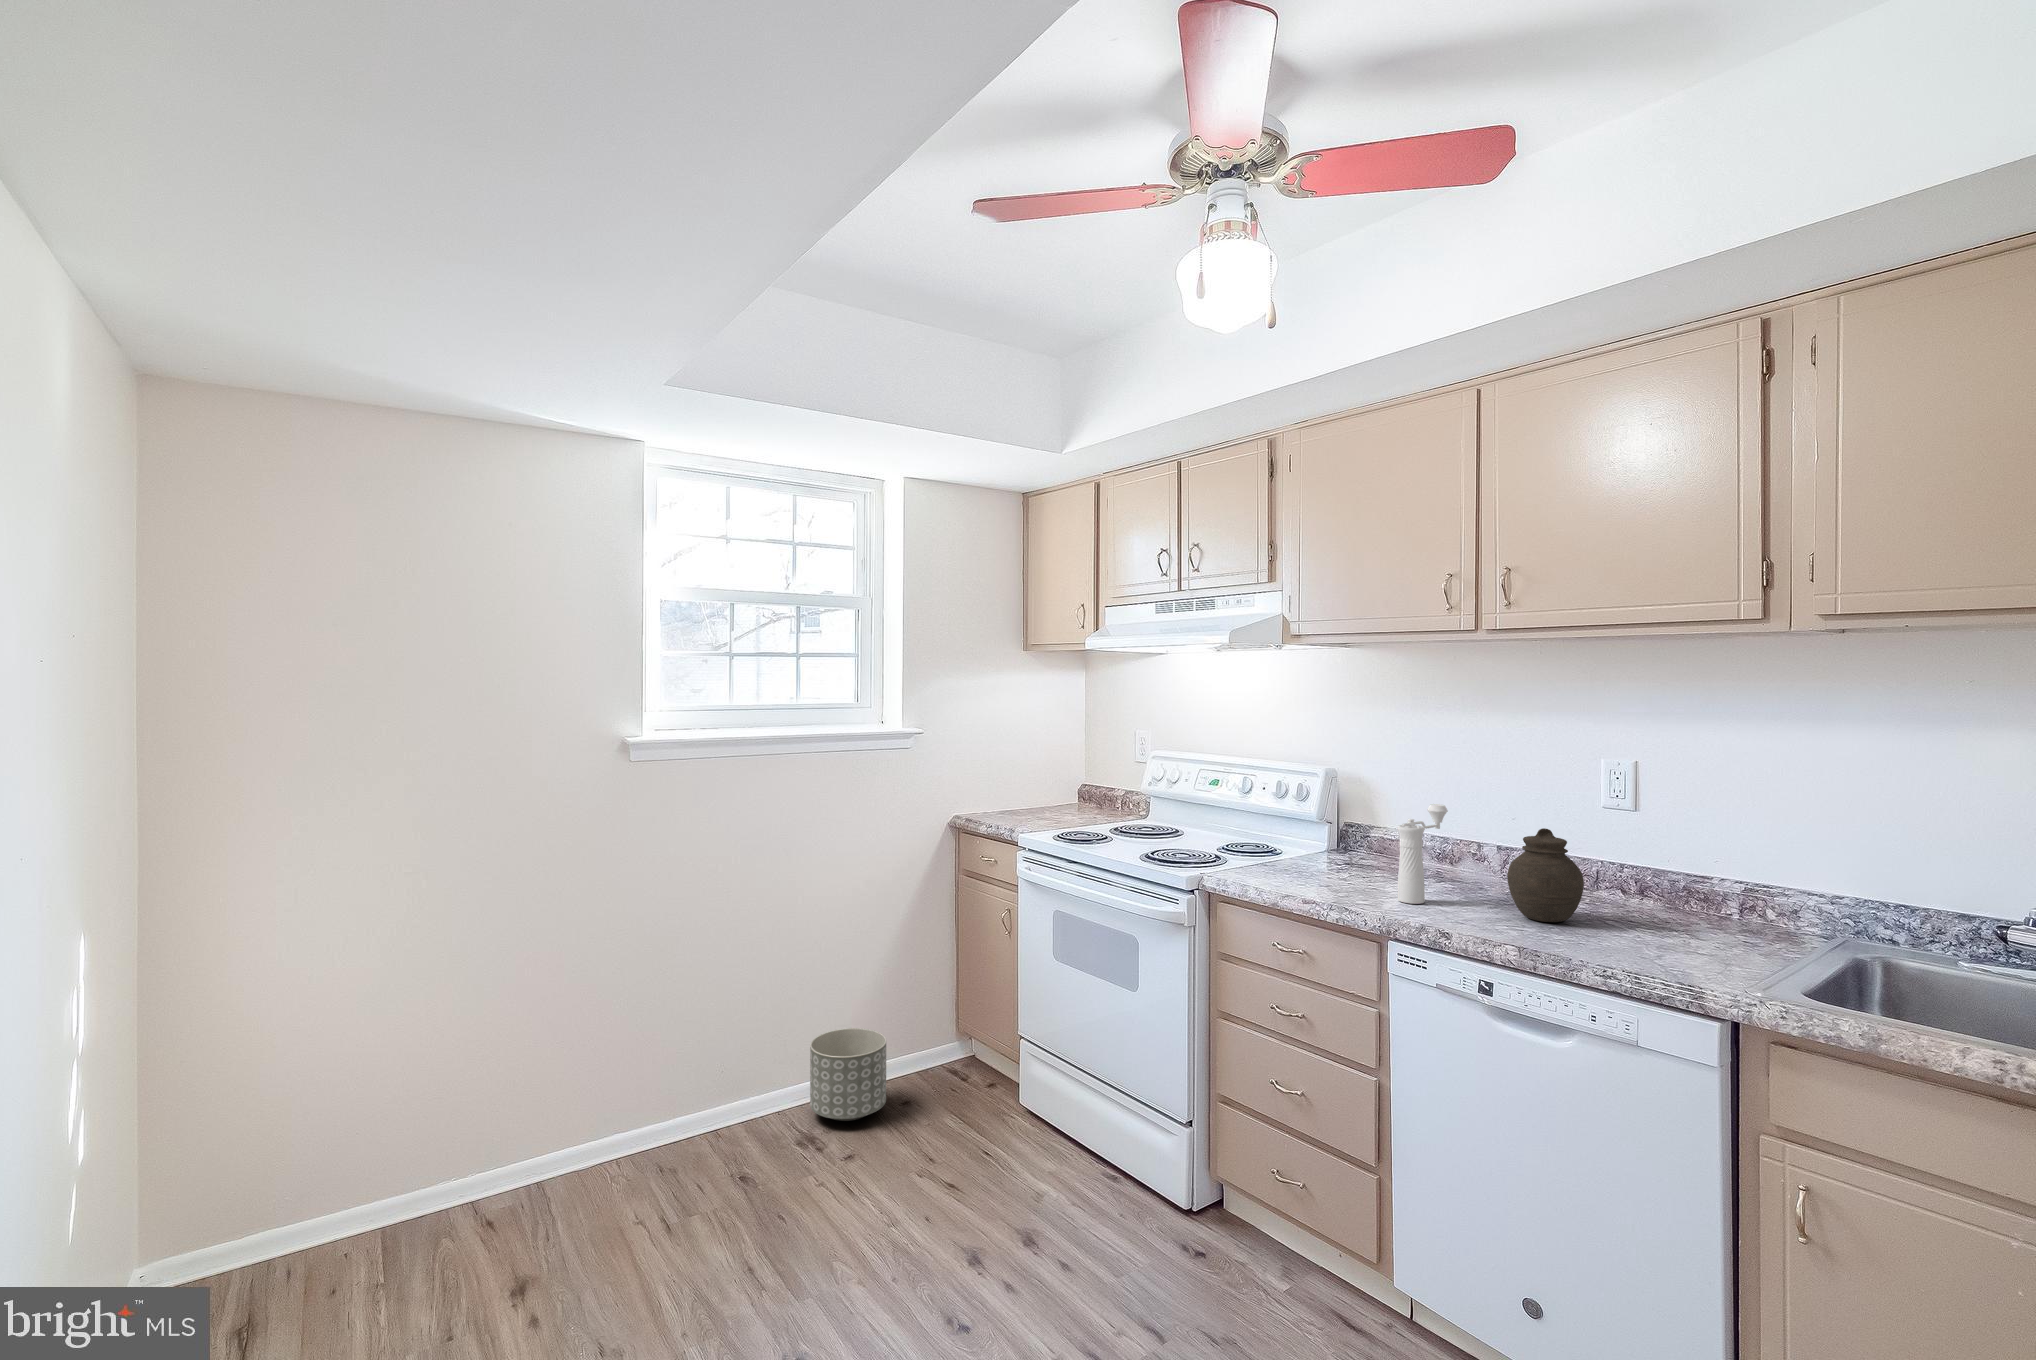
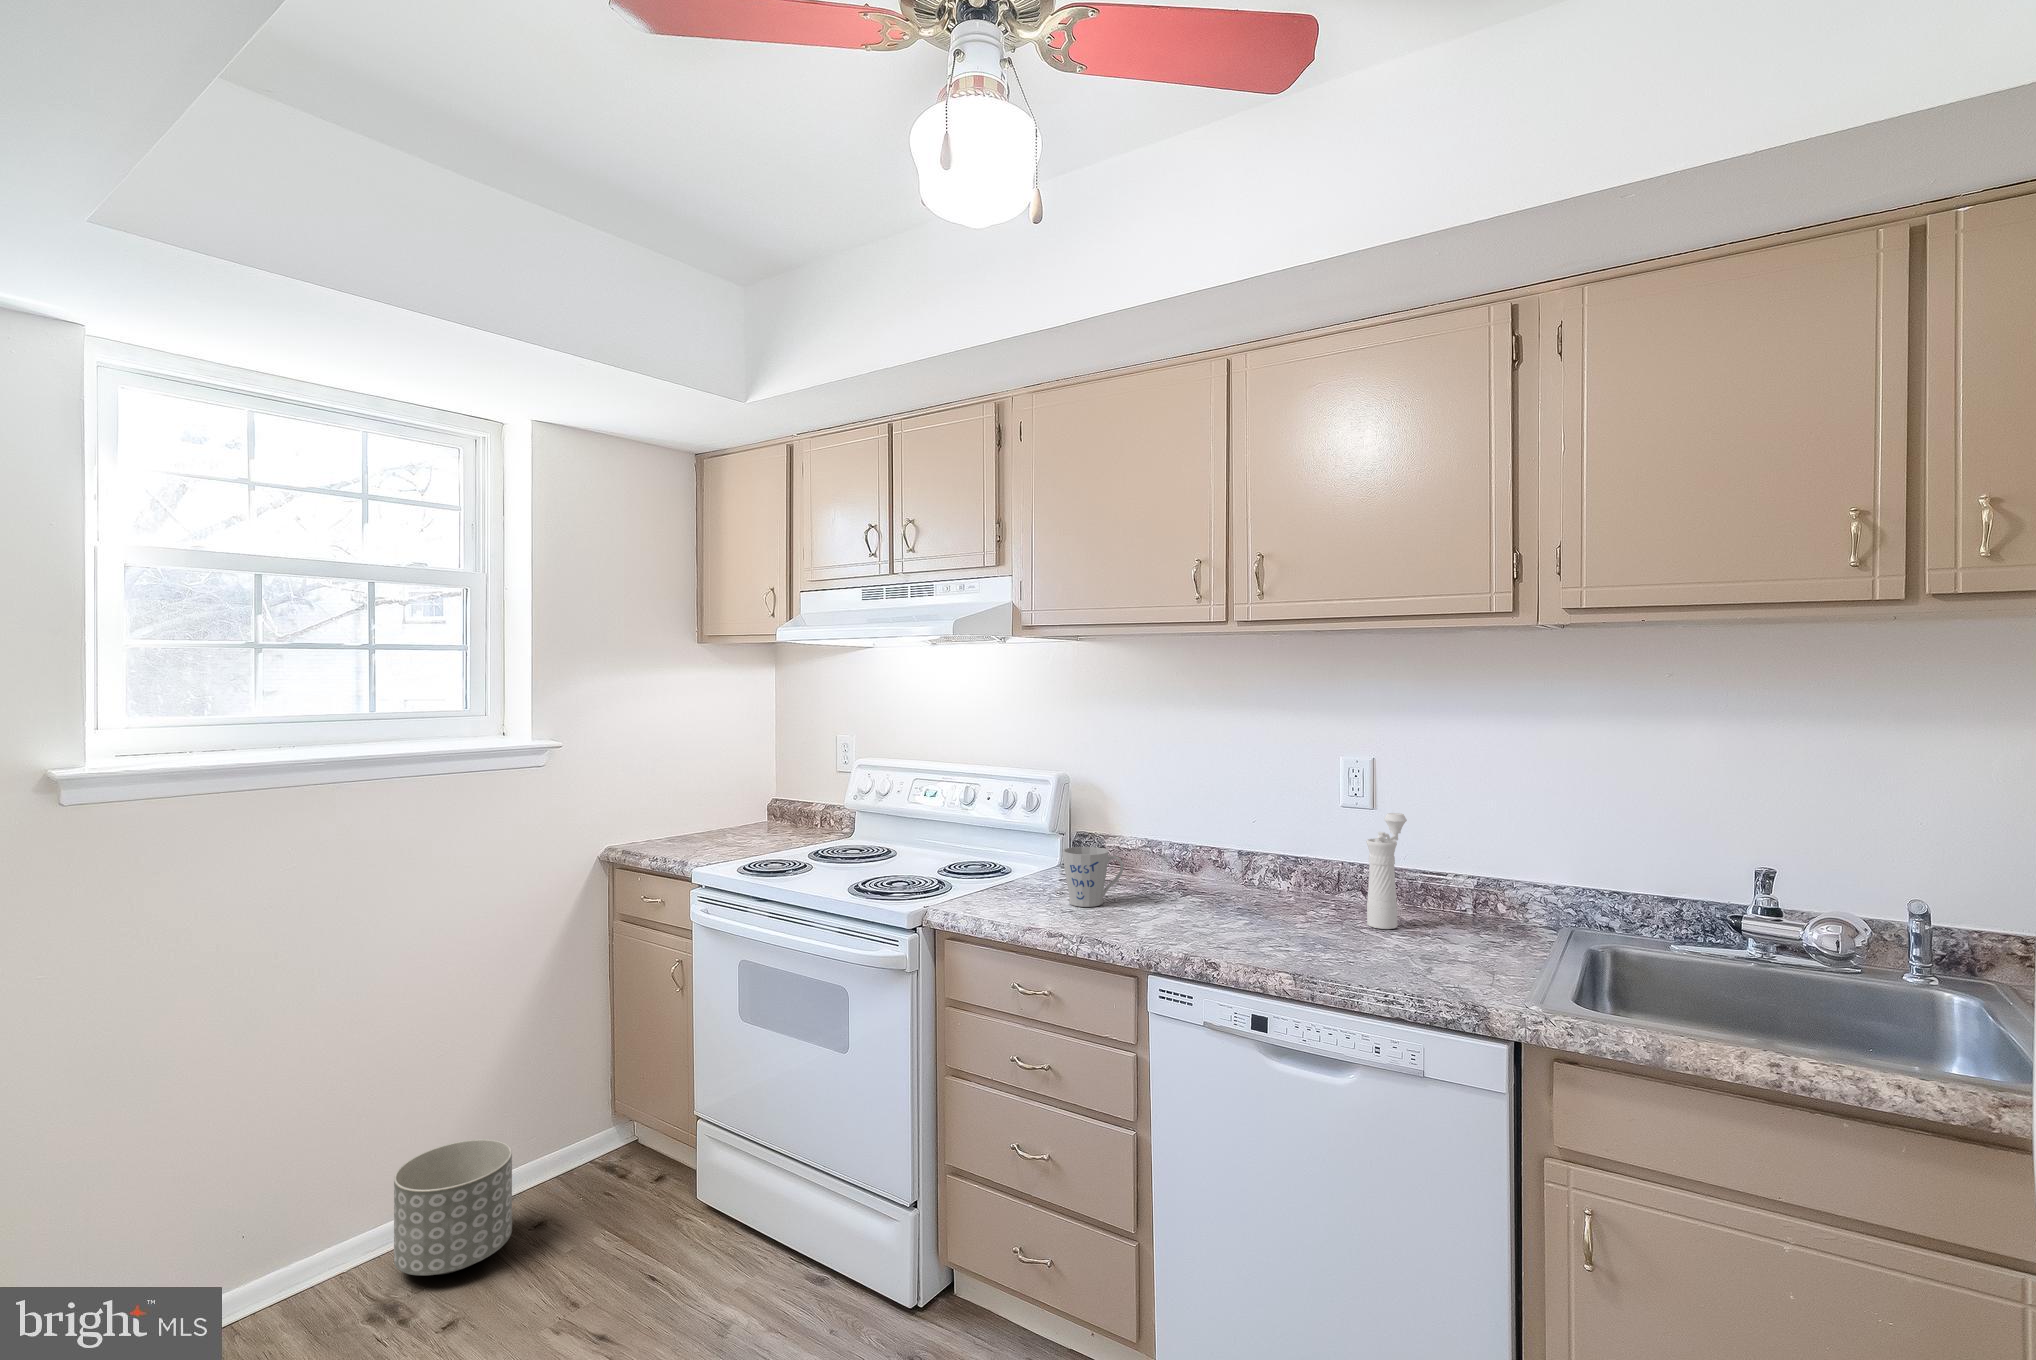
pepper mill: present [1398,804,1448,904] -> present [1366,813,1407,929]
jar: present [1507,828,1584,922] -> none [1265,834,1341,936]
mug: none [1321,832,1377,884] -> present [1063,847,1123,907]

